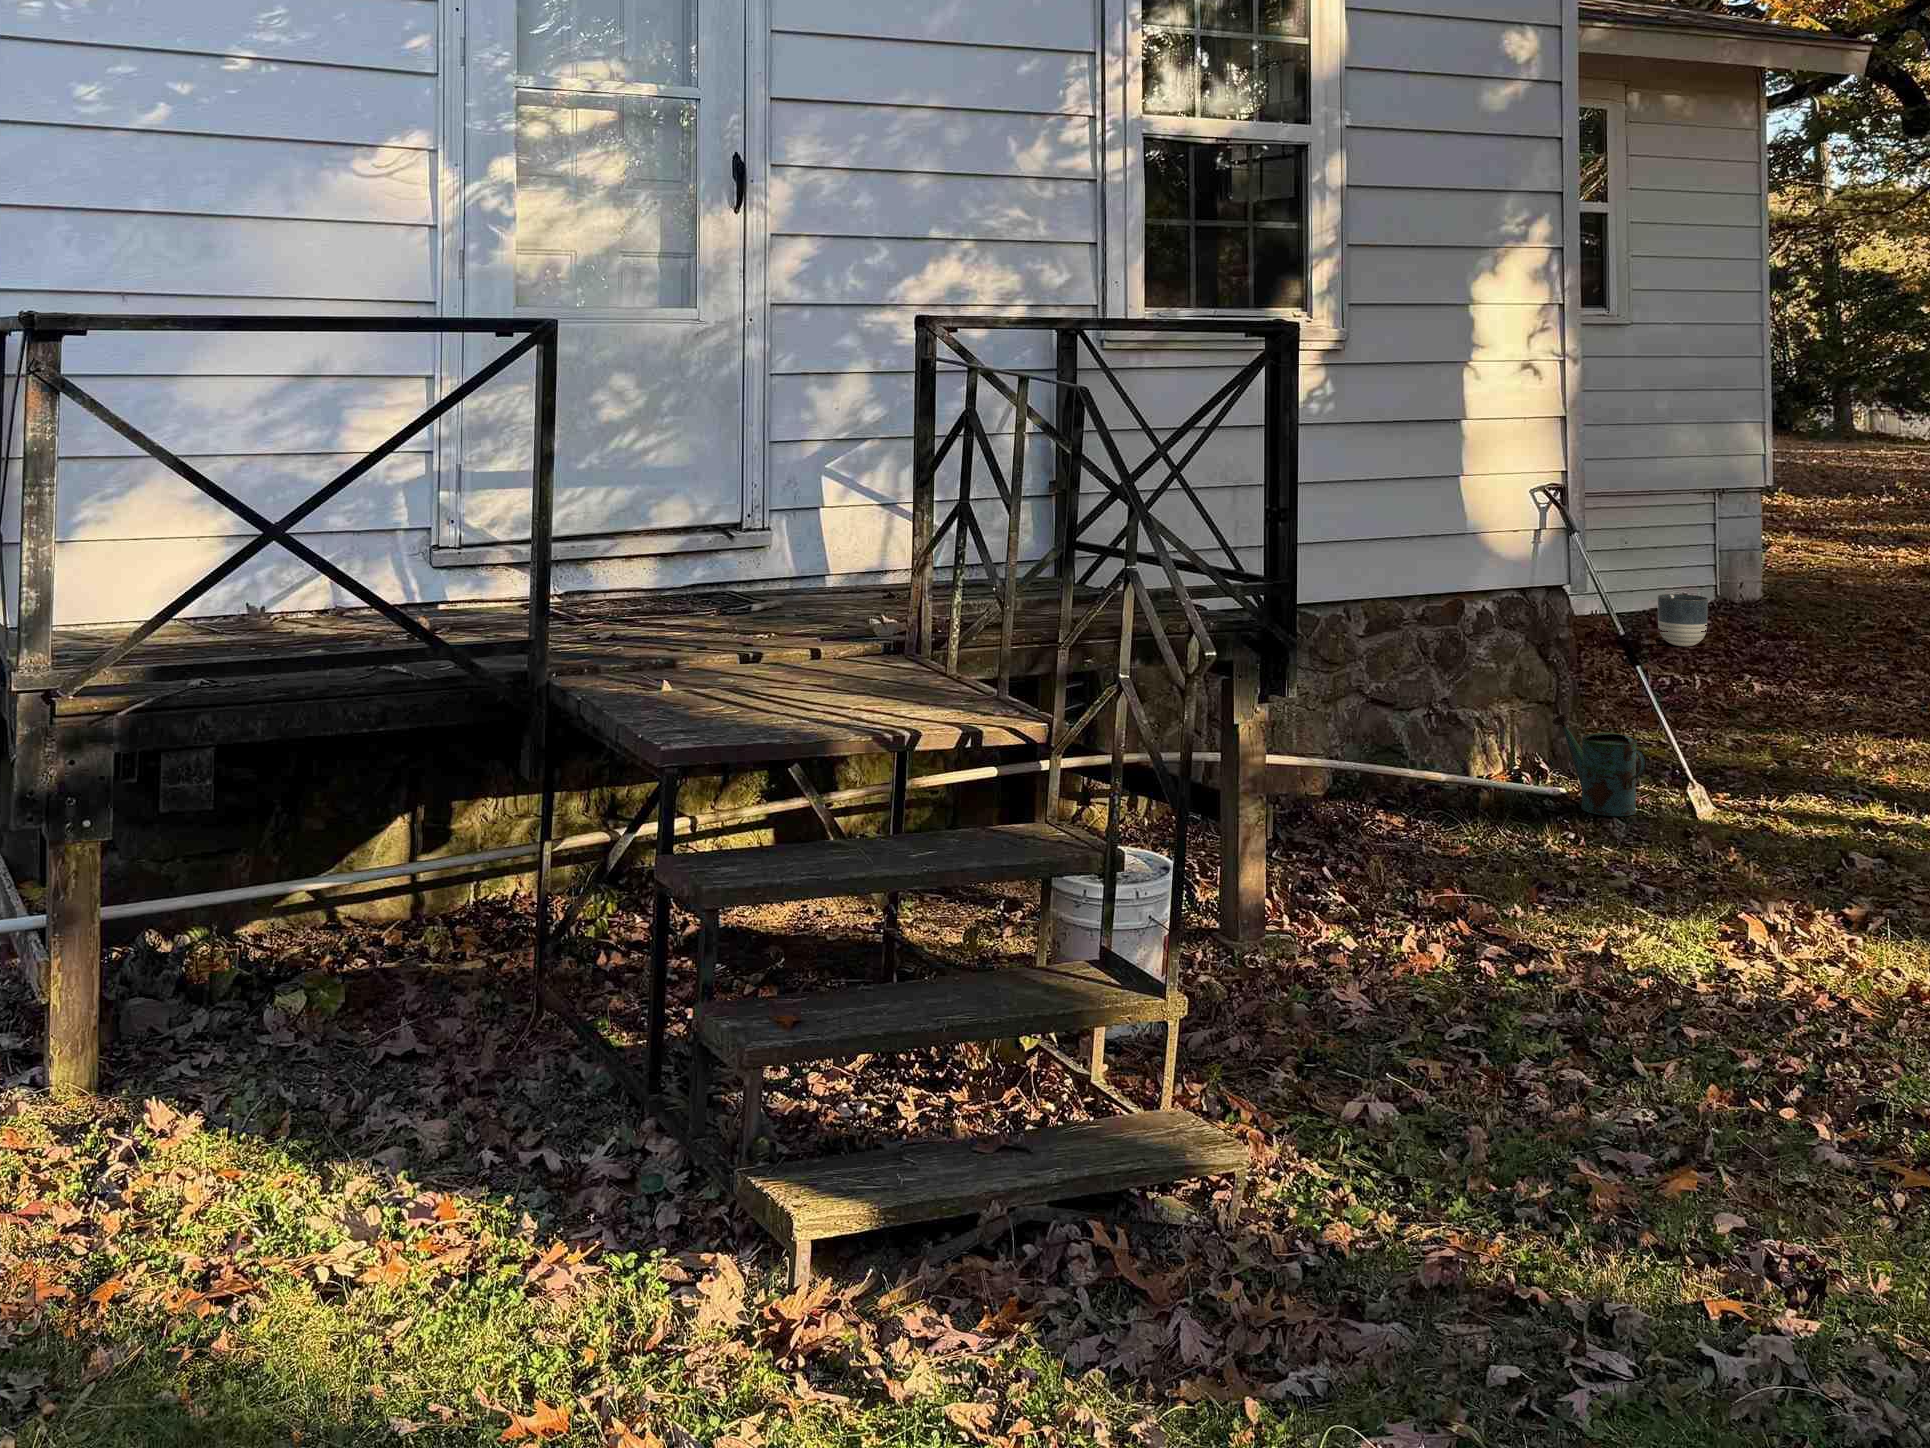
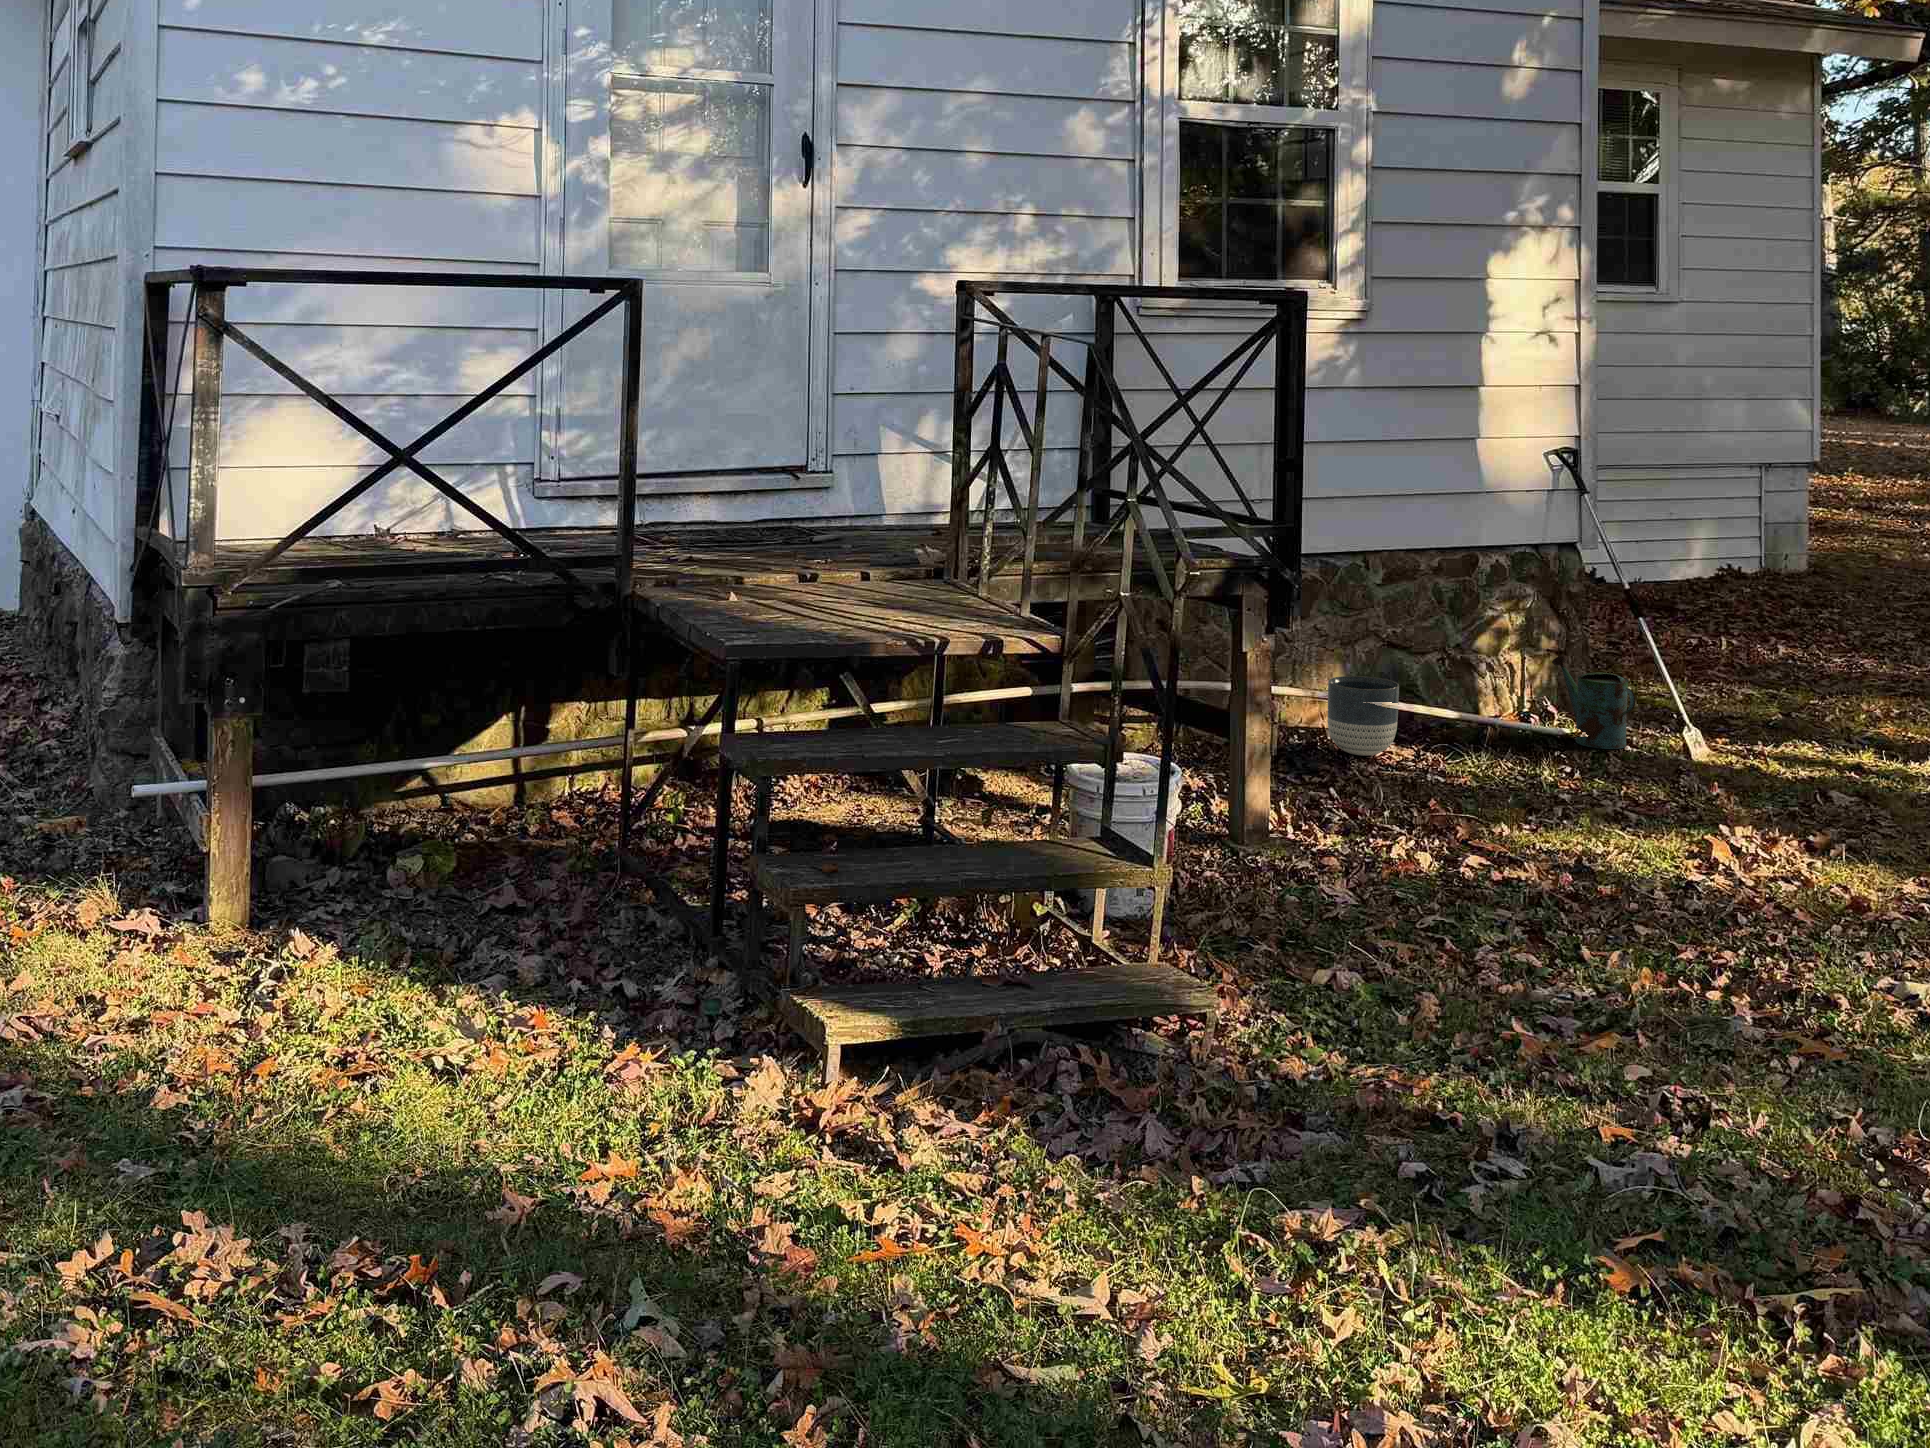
planter: present [1658,594,1708,646] -> present [1328,676,1399,756]

